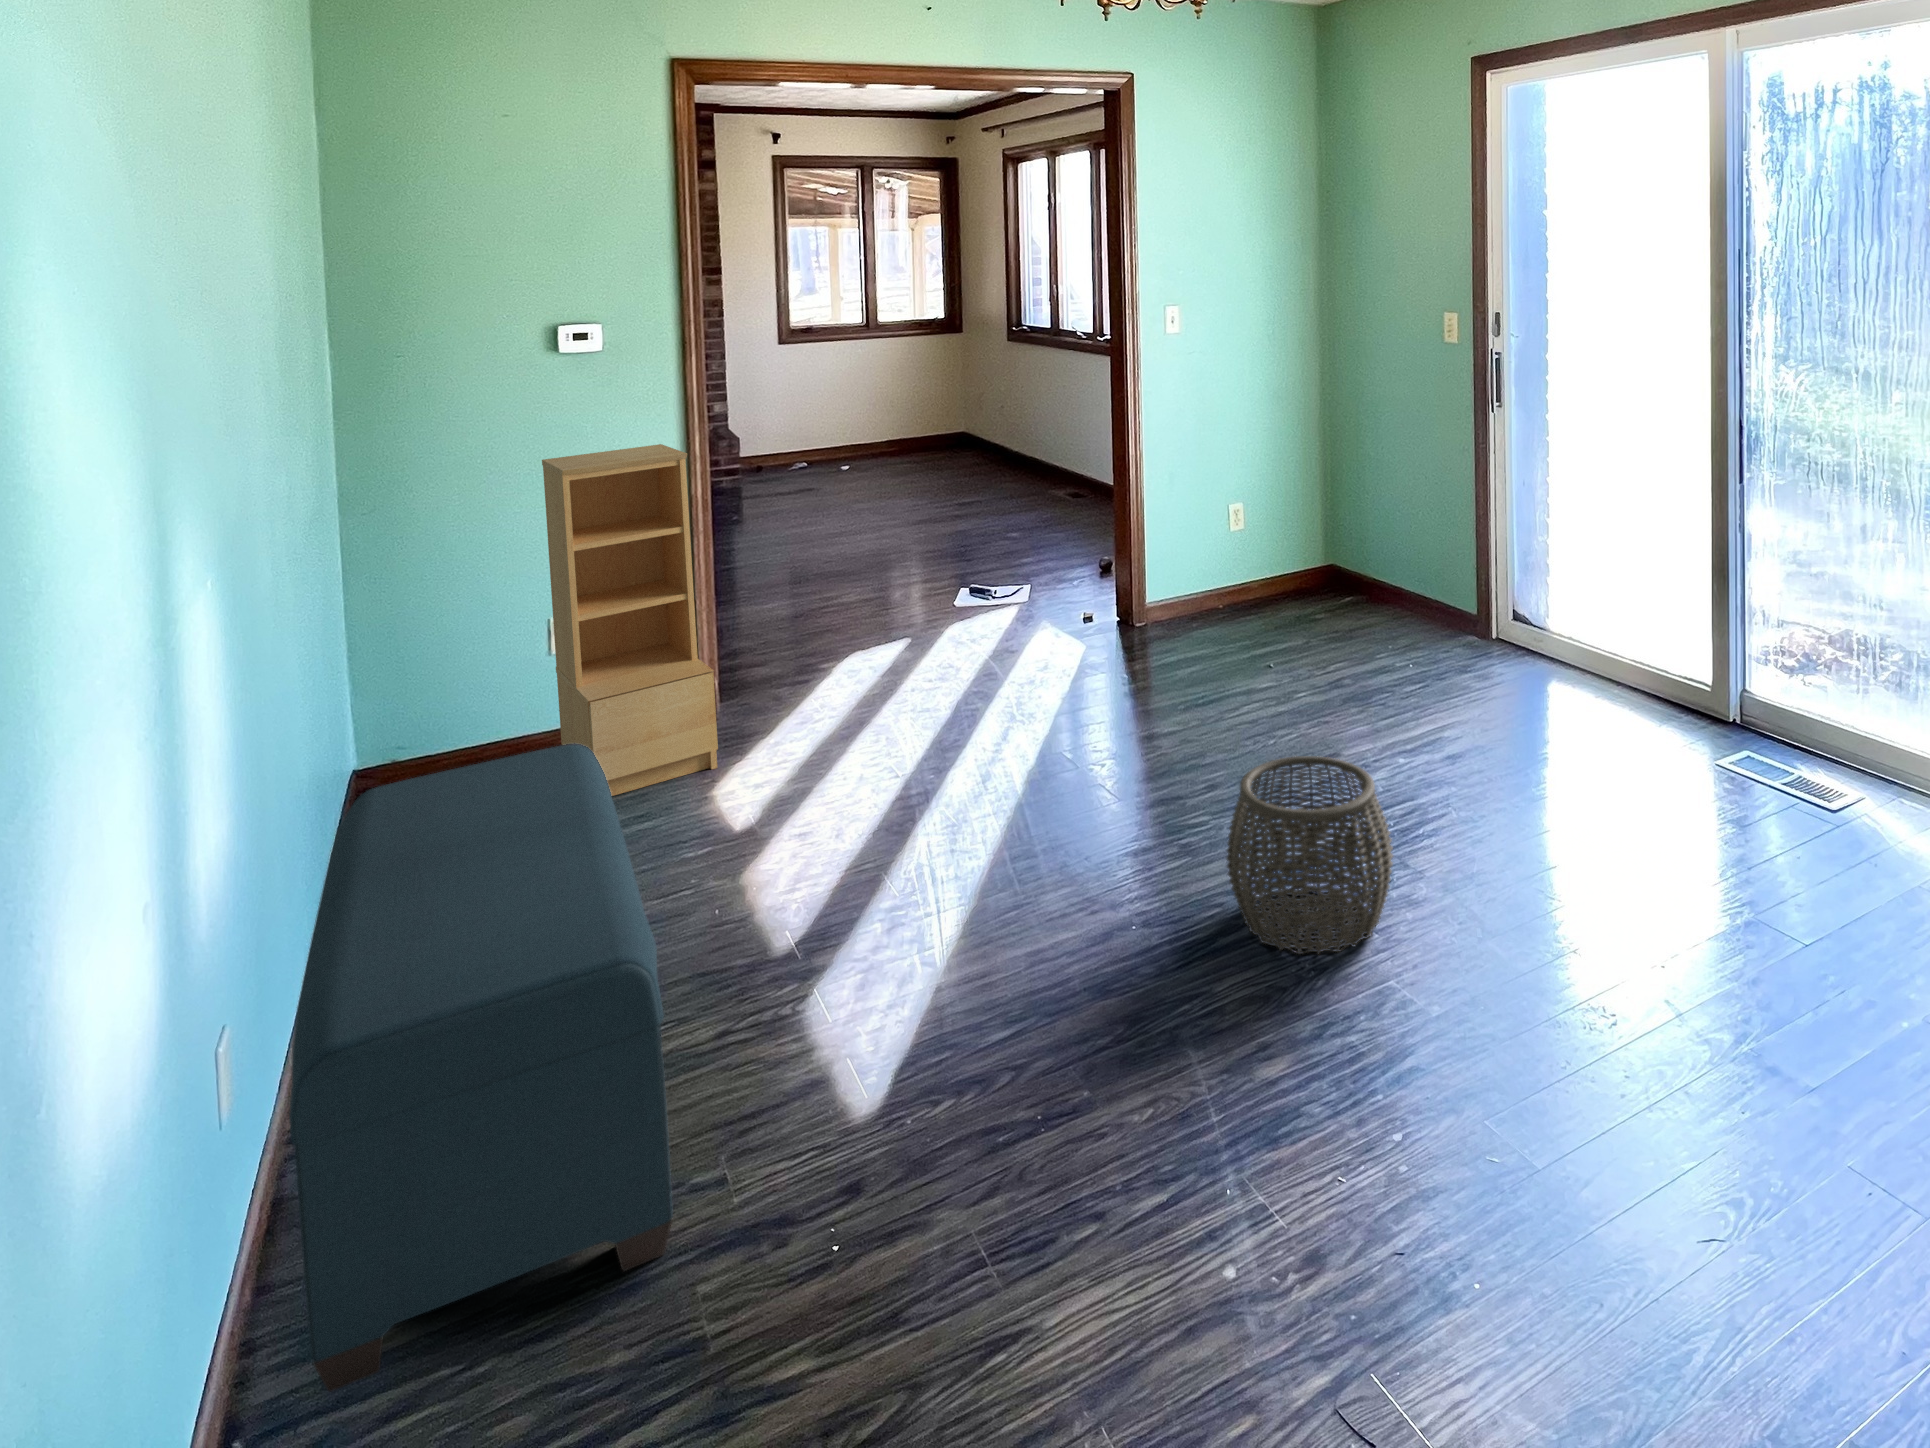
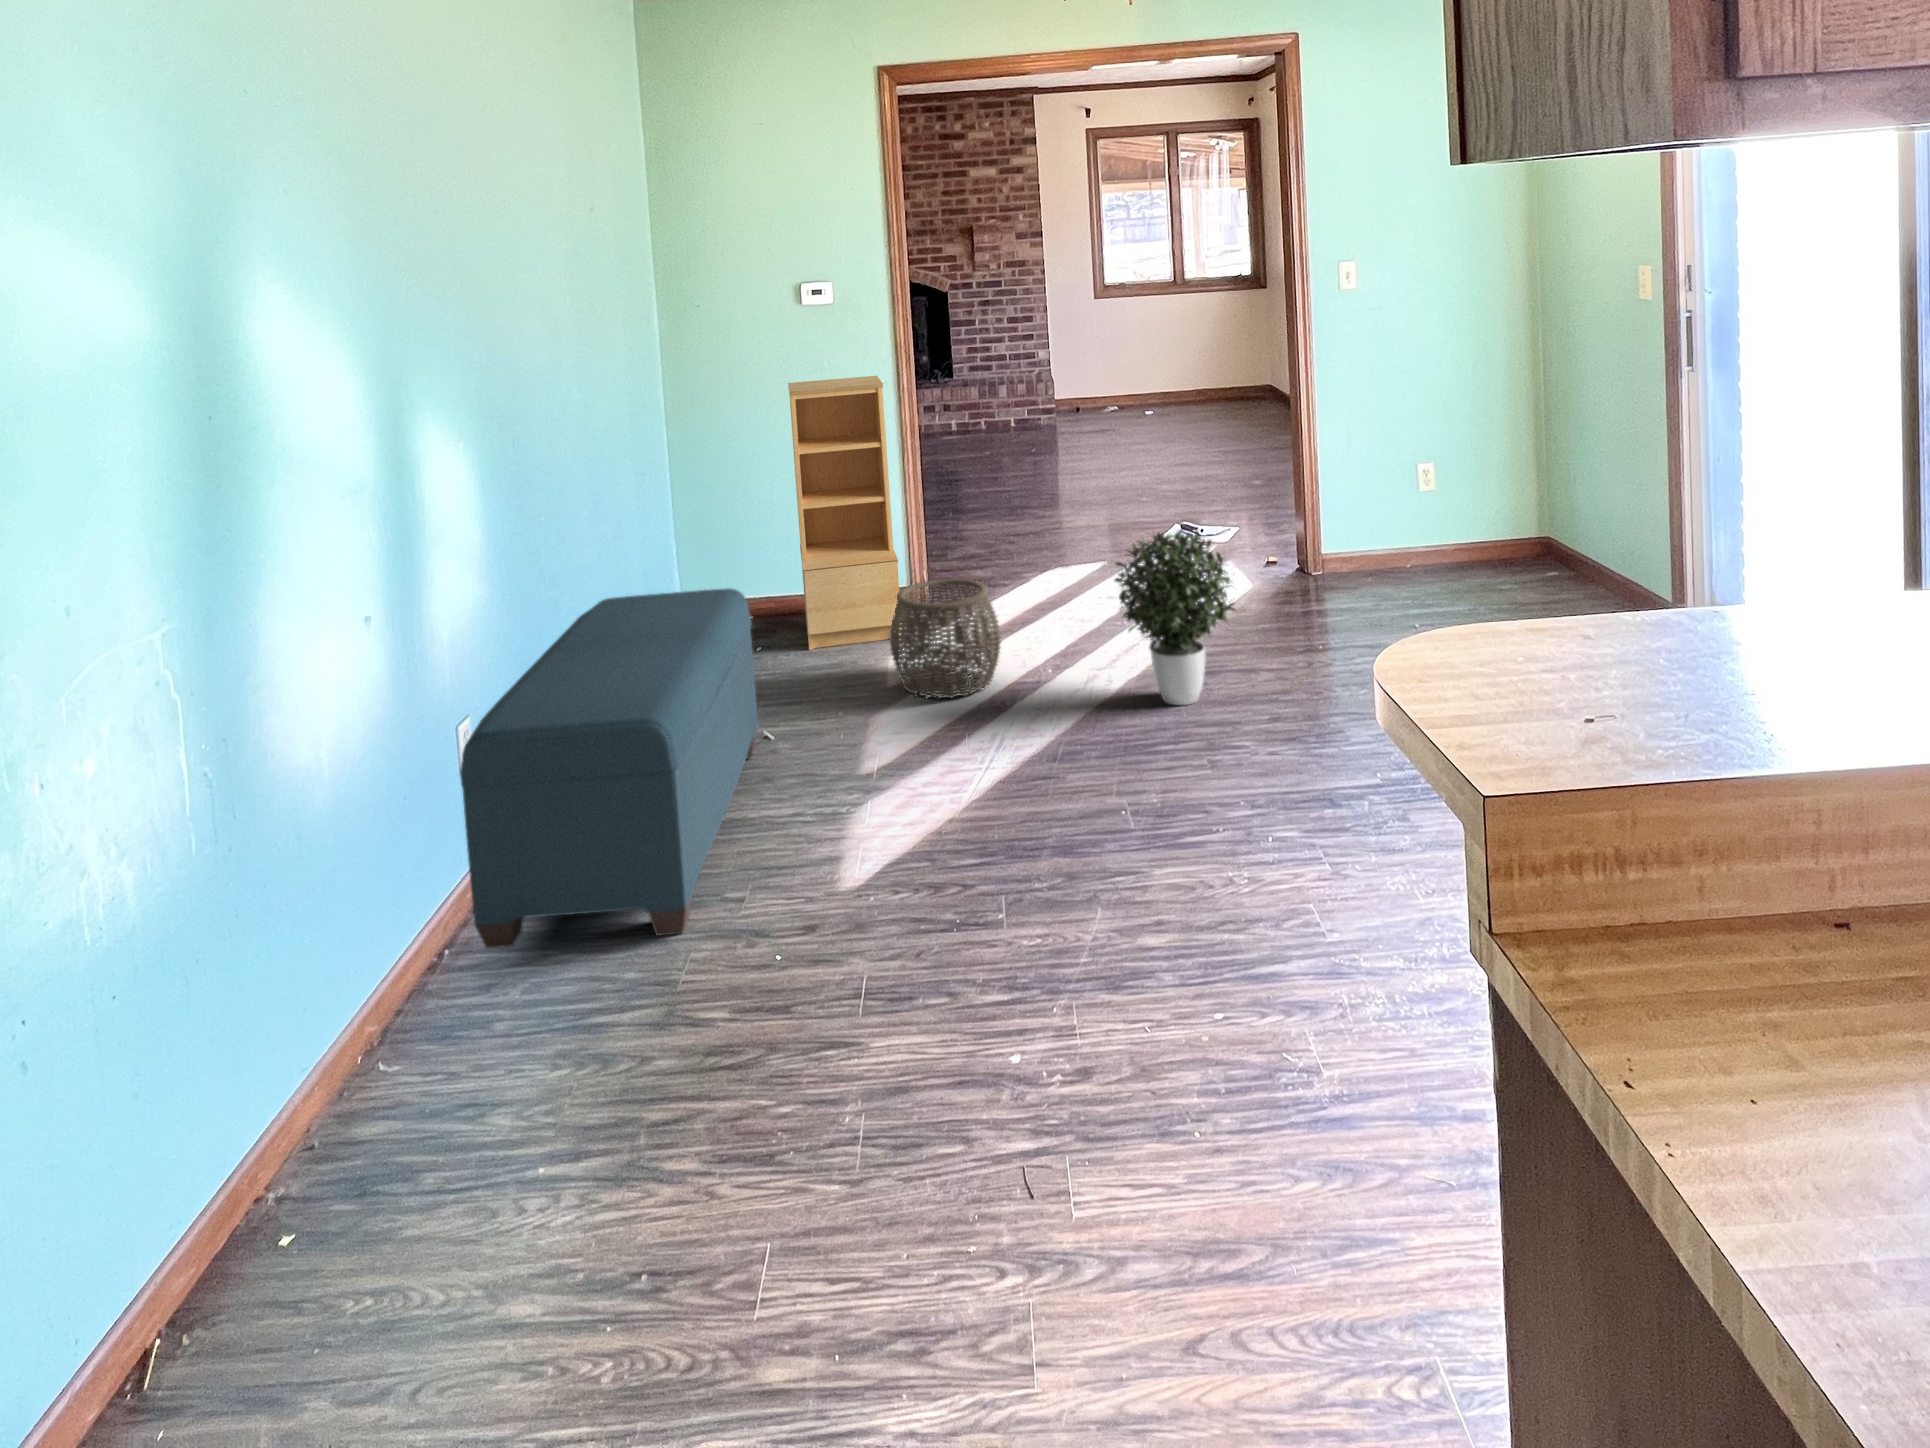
potted plant: none [1027,597,1163,791] -> present [1115,531,1236,705]
woven basket: present [1226,756,1393,954] -> present [890,579,1001,698]

